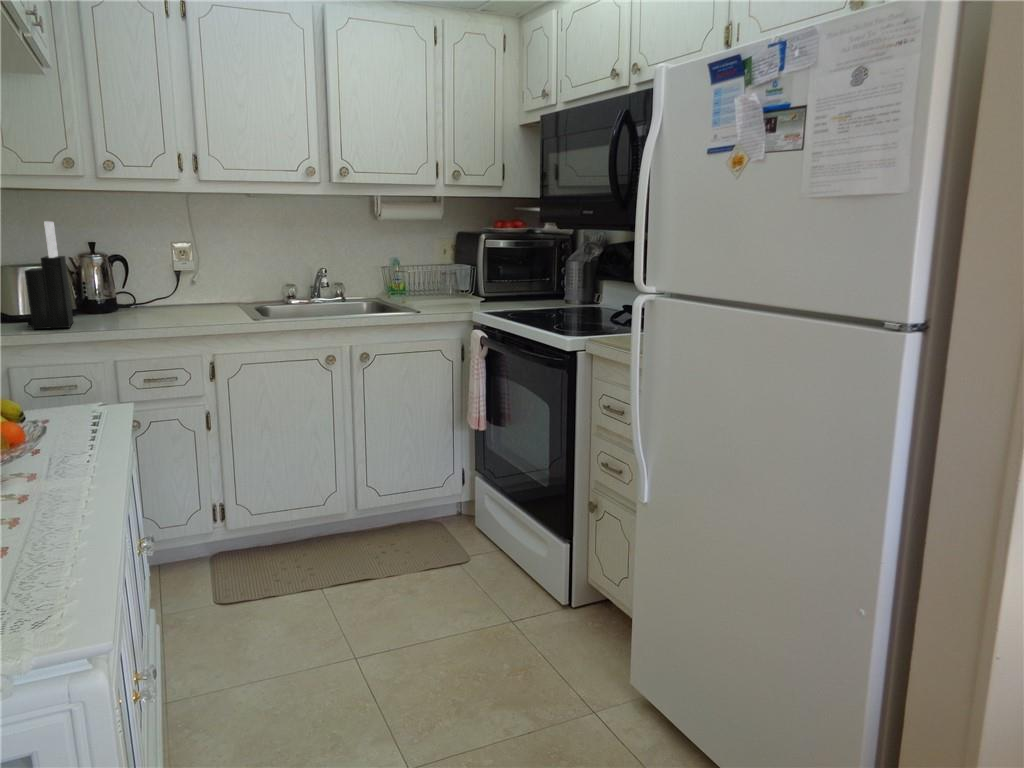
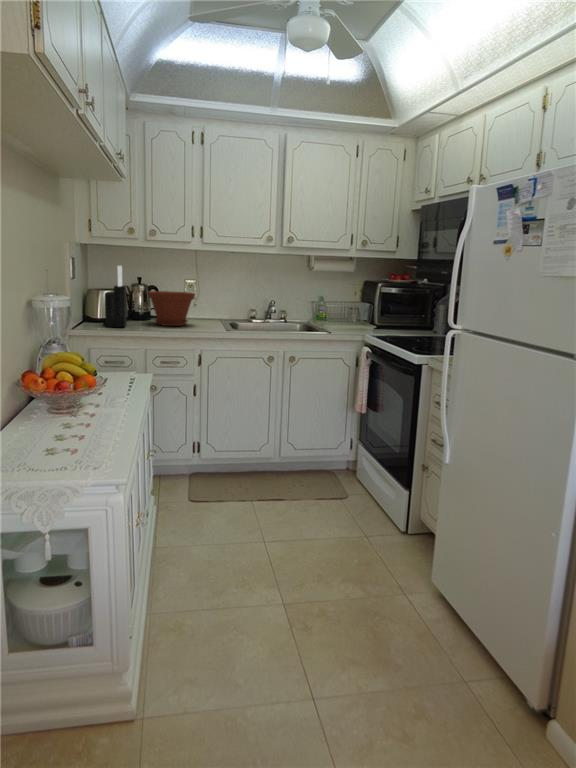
plant pot: none [106,262,194,319] -> present [147,291,195,326]

